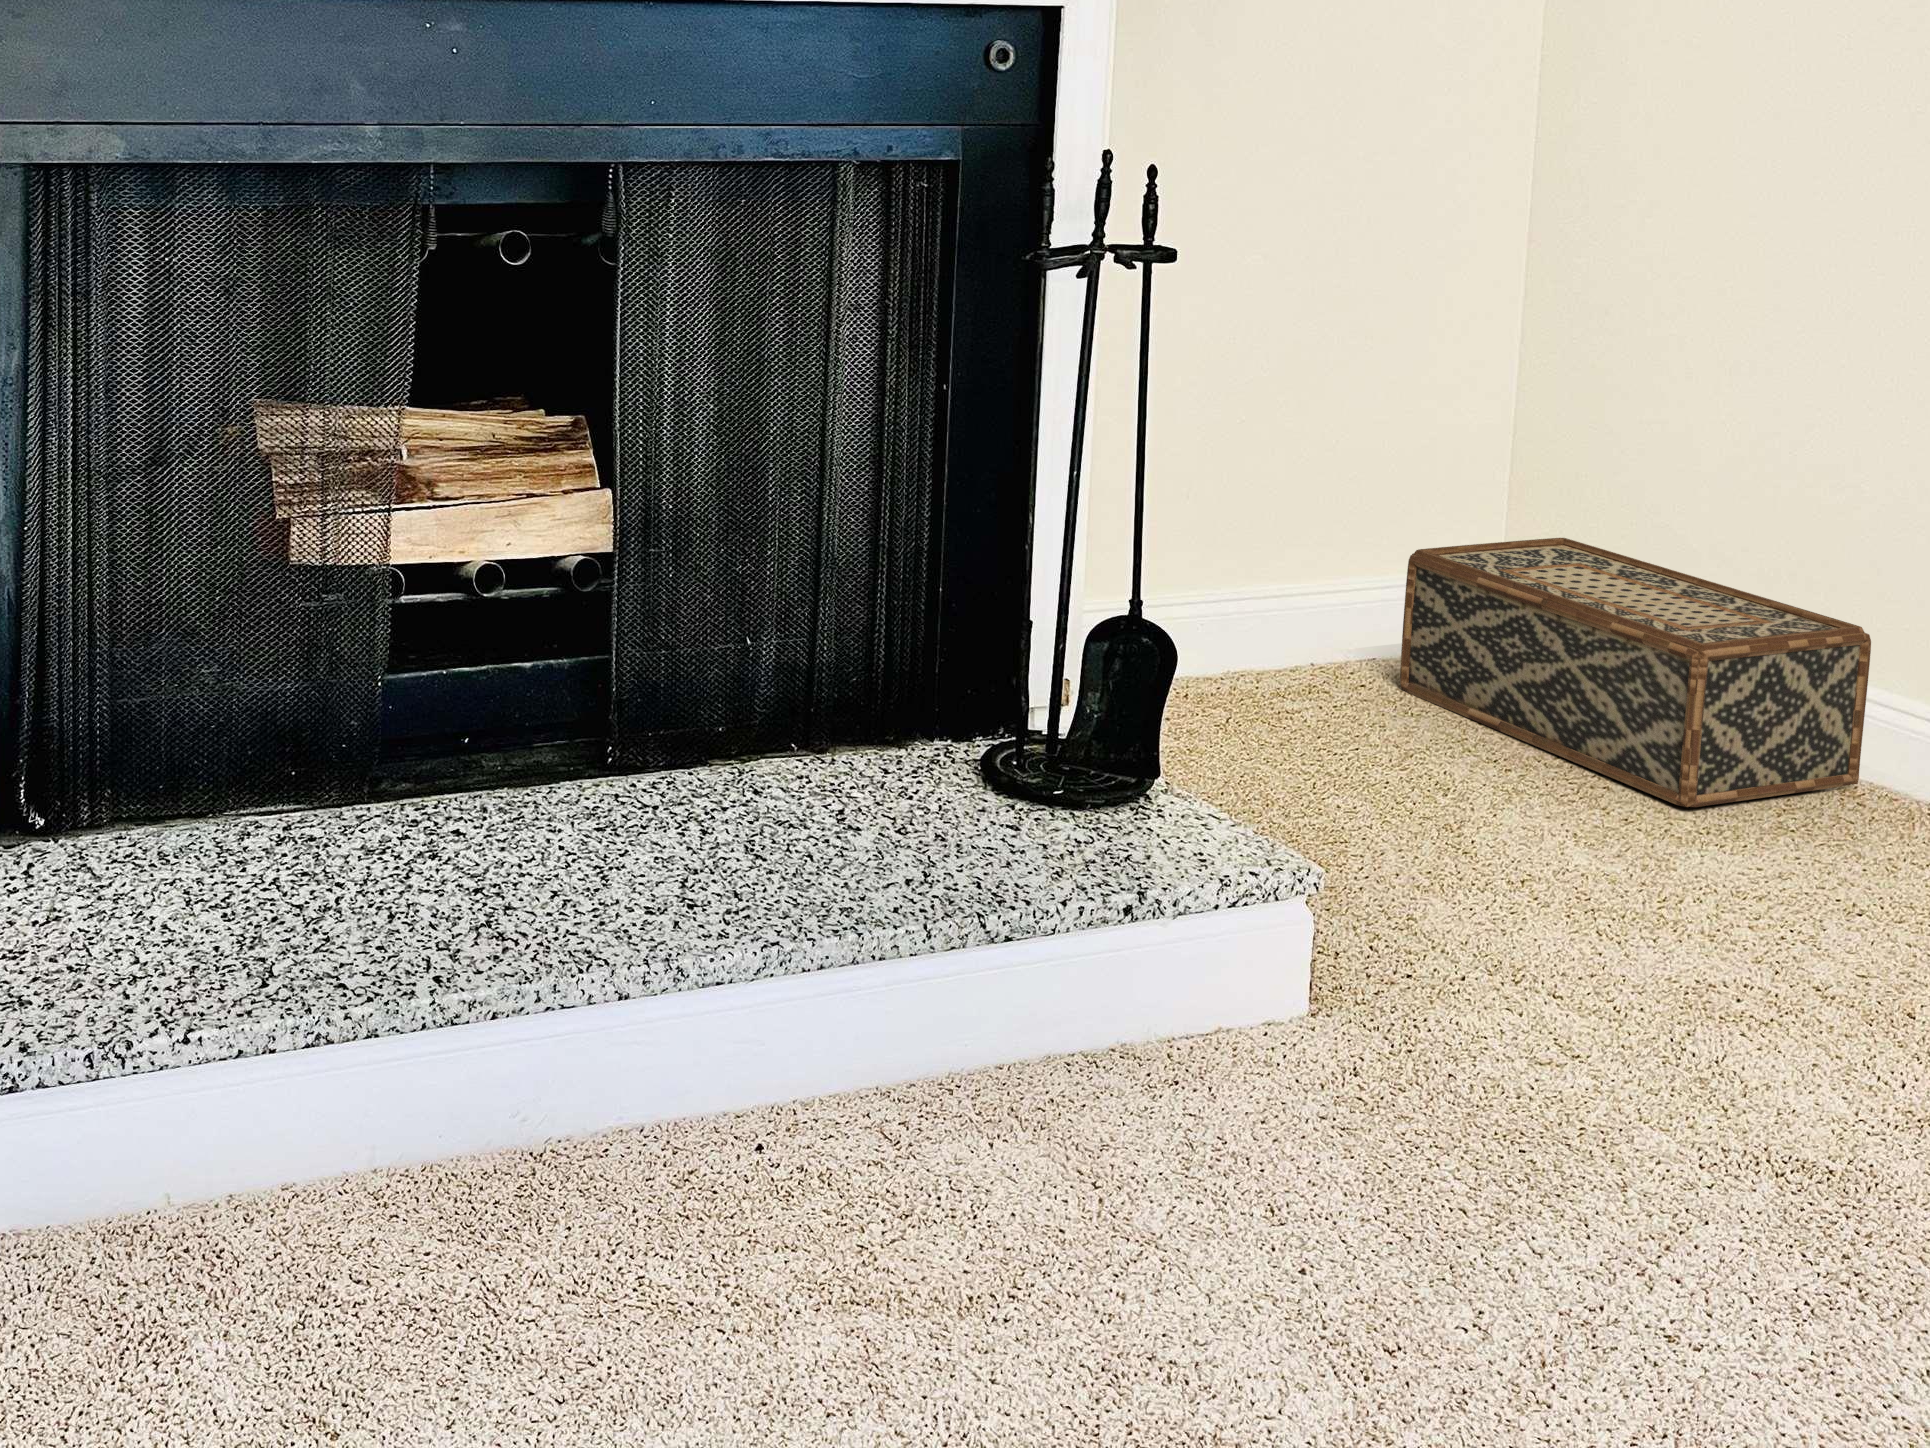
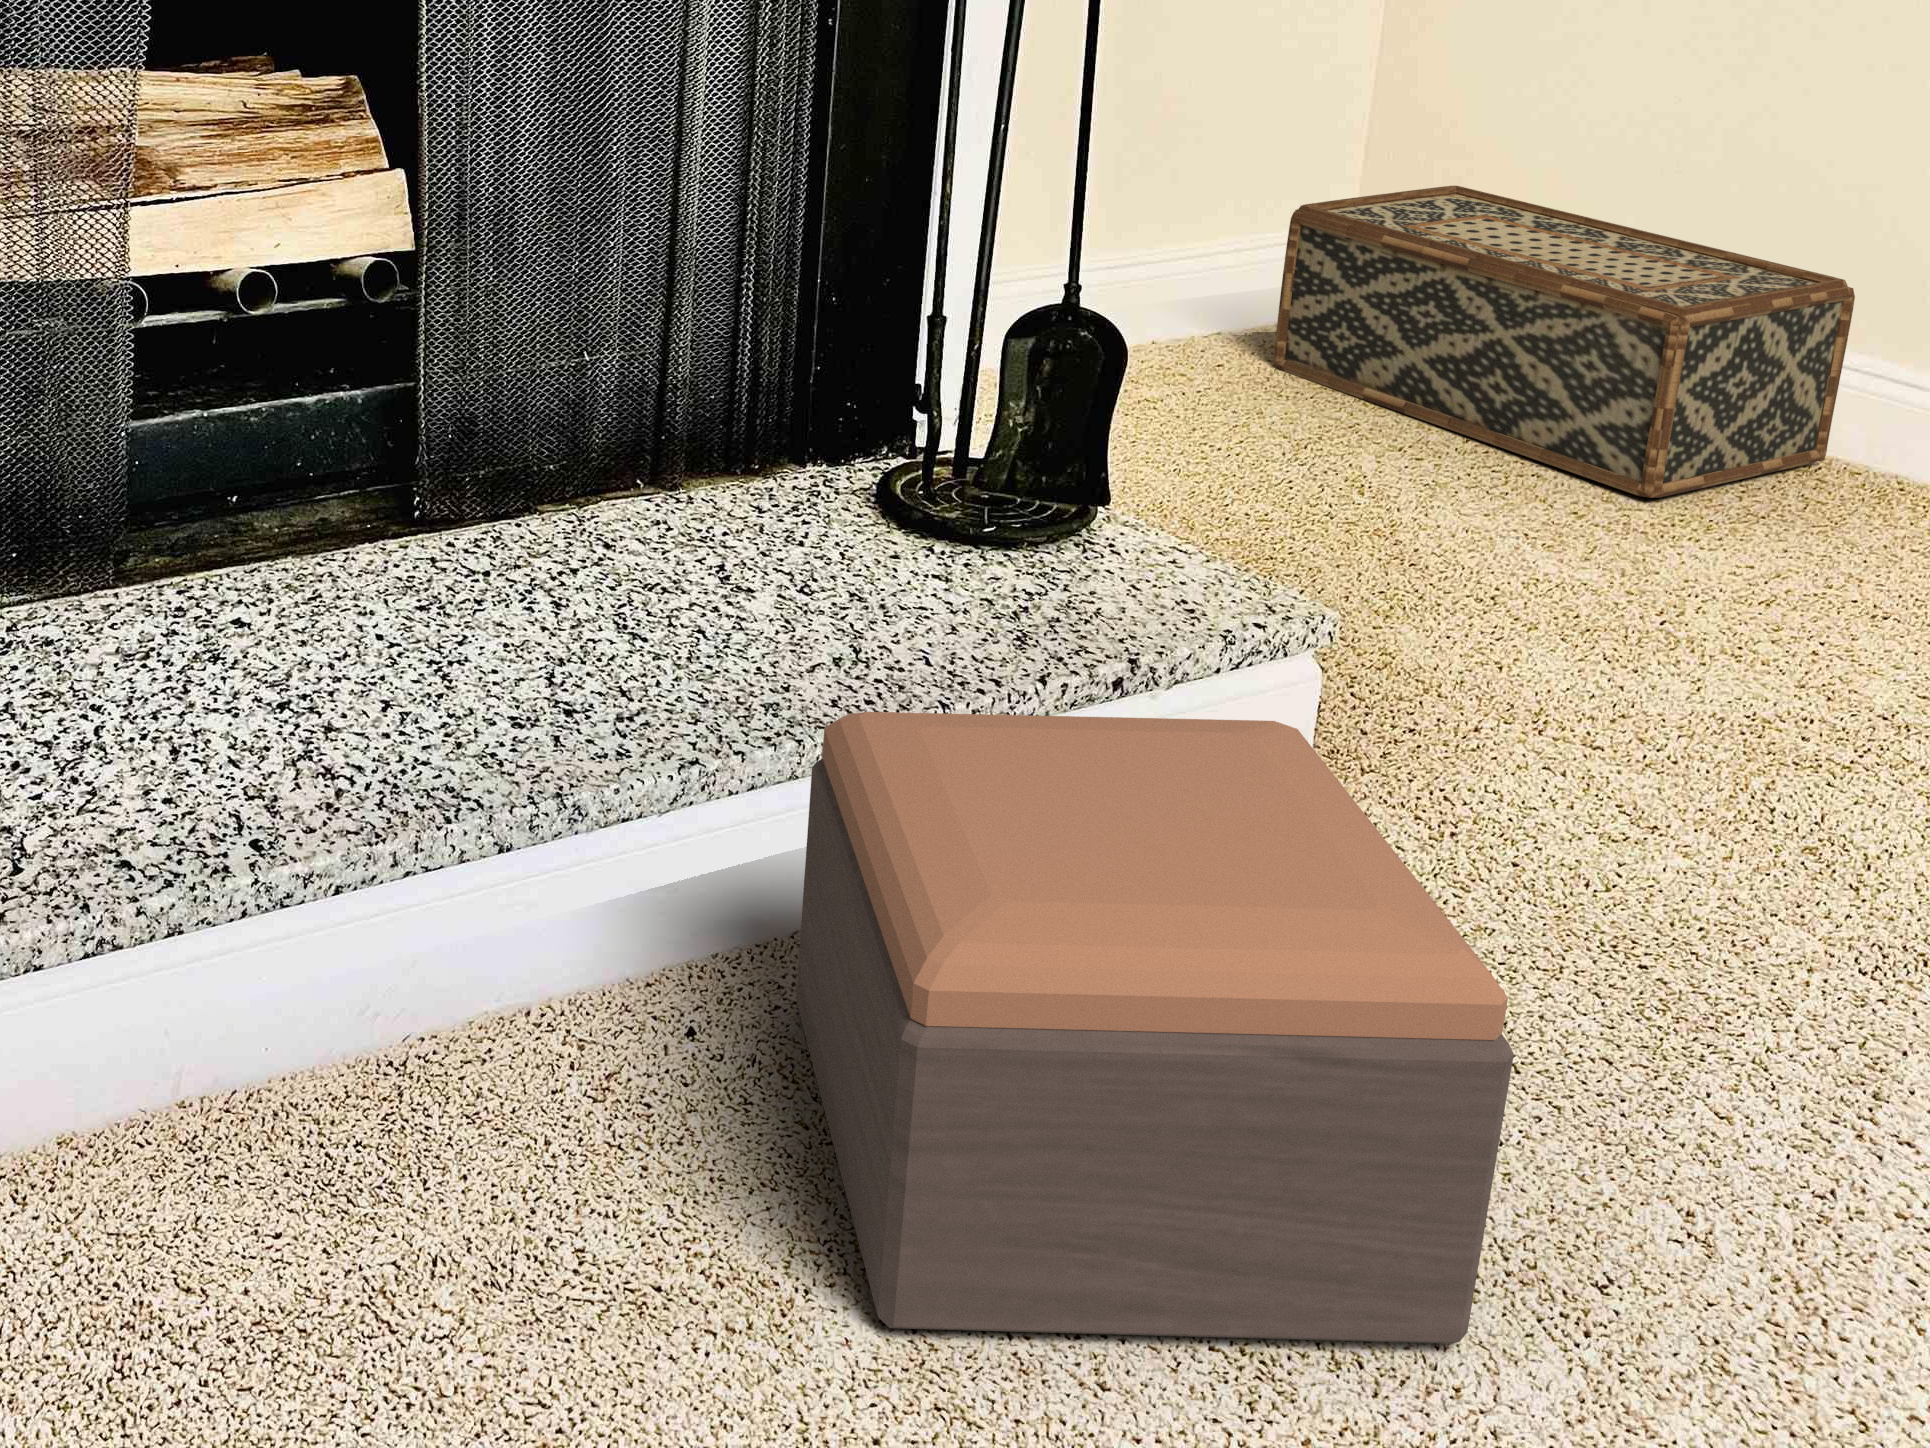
footstool: none [843,902,1289,1374] -> present [796,712,1514,1344]

